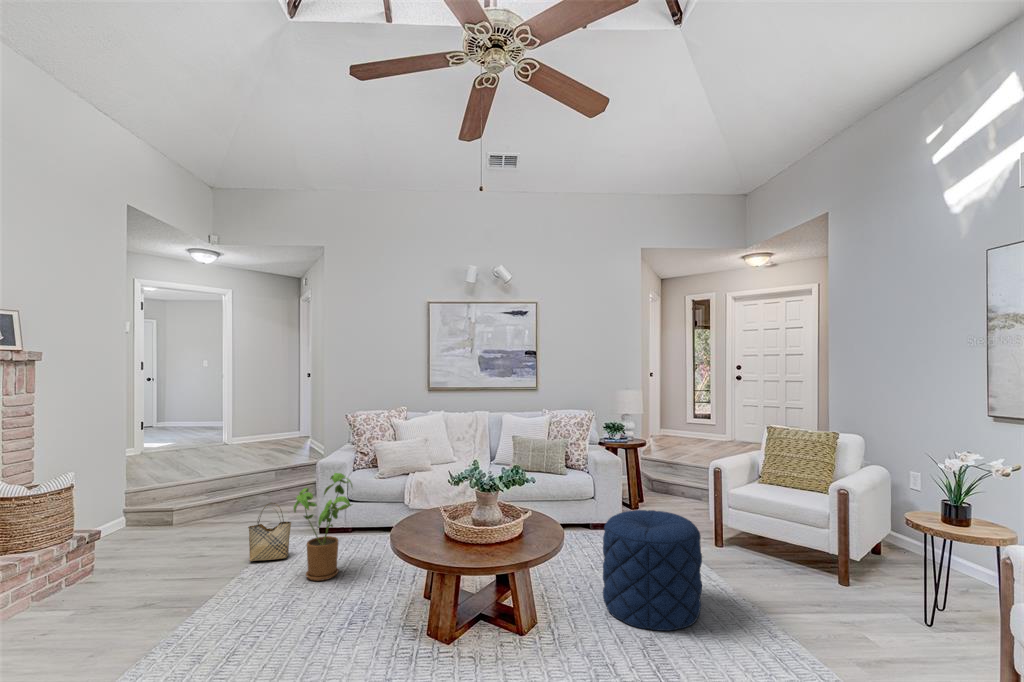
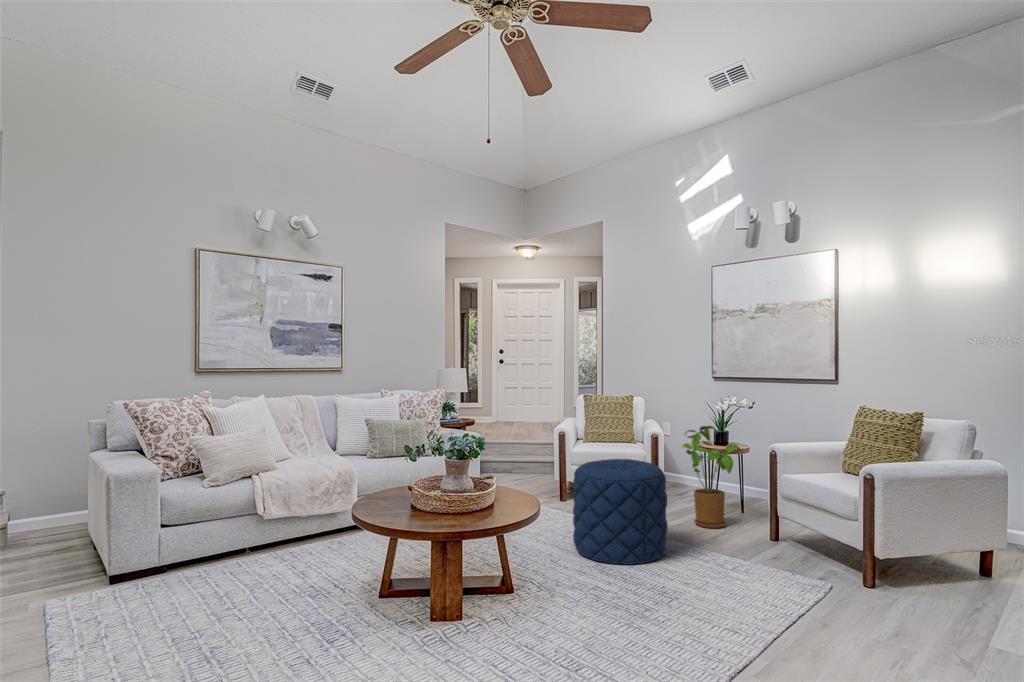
house plant: present [294,473,352,581] -> present [682,426,740,528]
woven basket: present [248,503,291,561] -> none [38,540,117,645]

